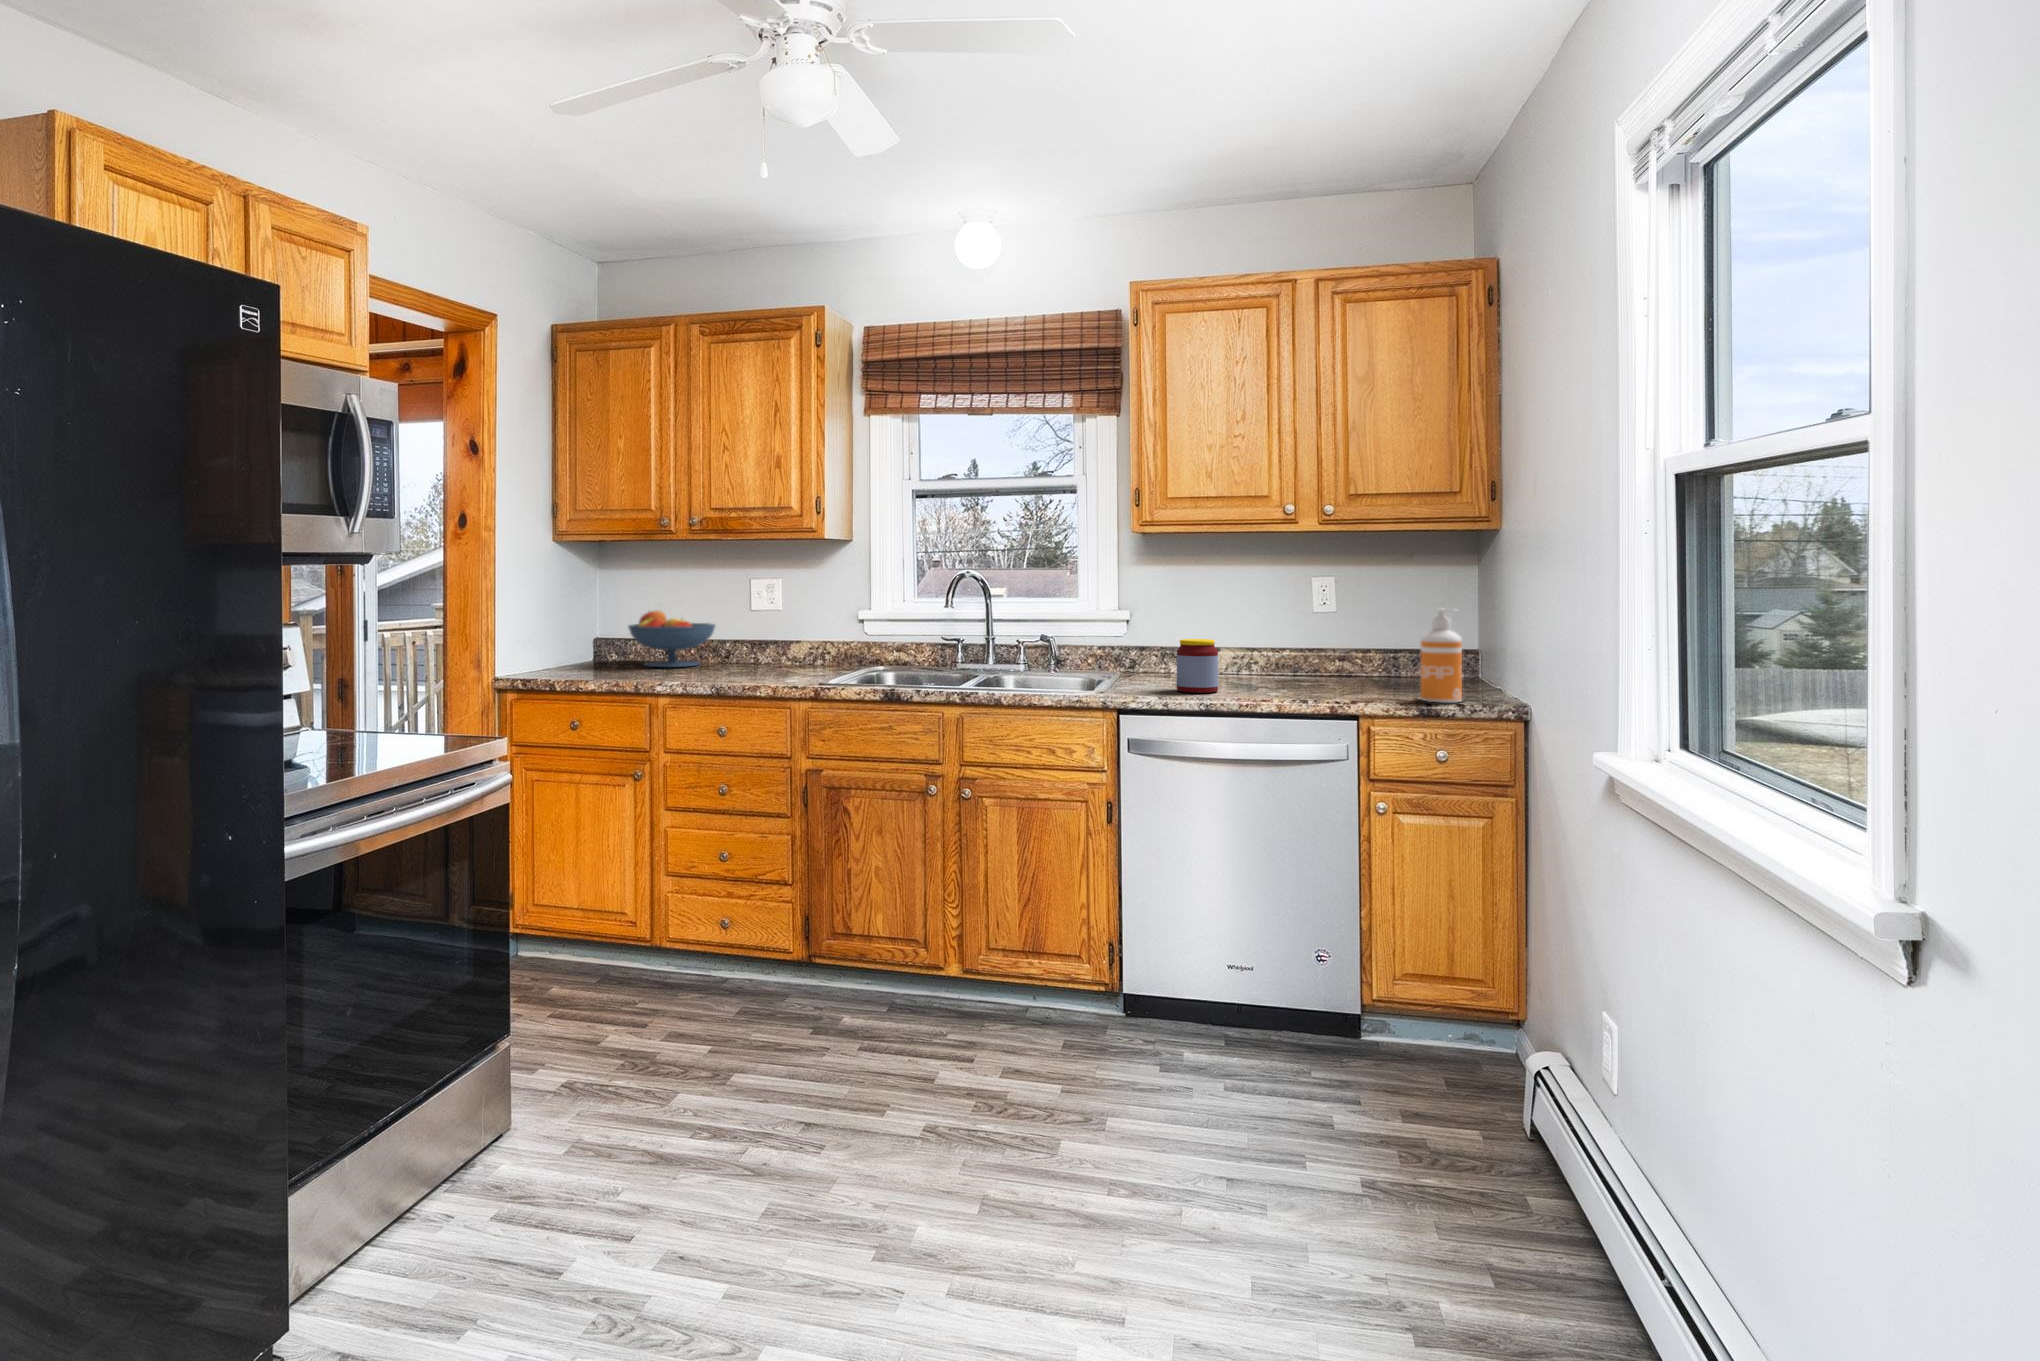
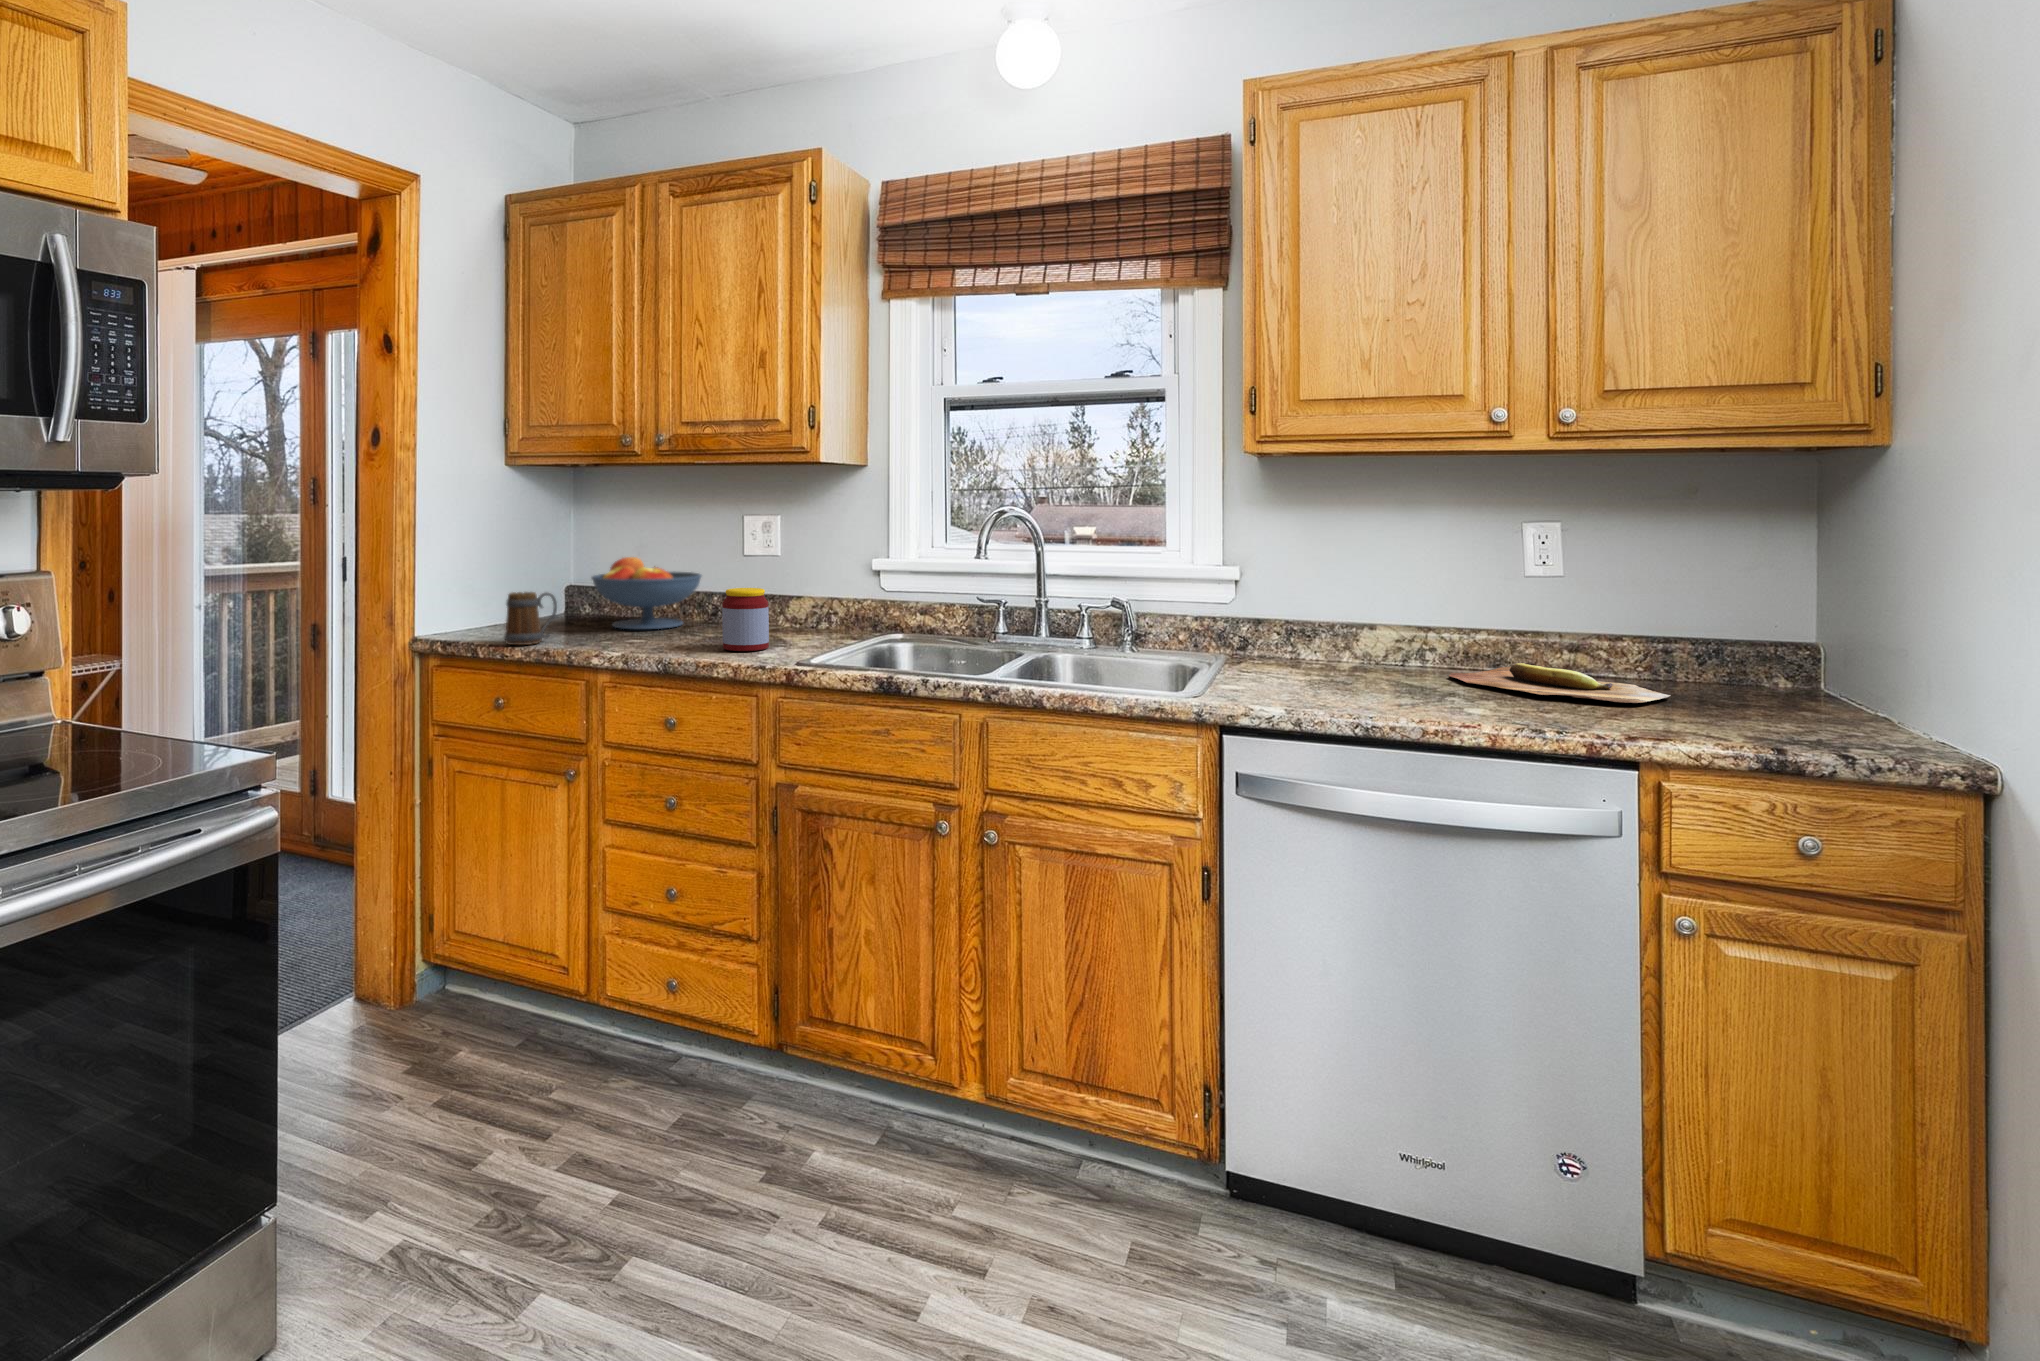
soap dispenser: present [1421,608,1462,703] -> none [1754,582,1842,746]
mug: none [572,636,612,677] -> present [504,592,557,645]
jar: present [1177,639,1218,693] -> present [722,588,769,651]
cutting board: none [1263,670,1390,688] -> present [1449,663,1670,703]

